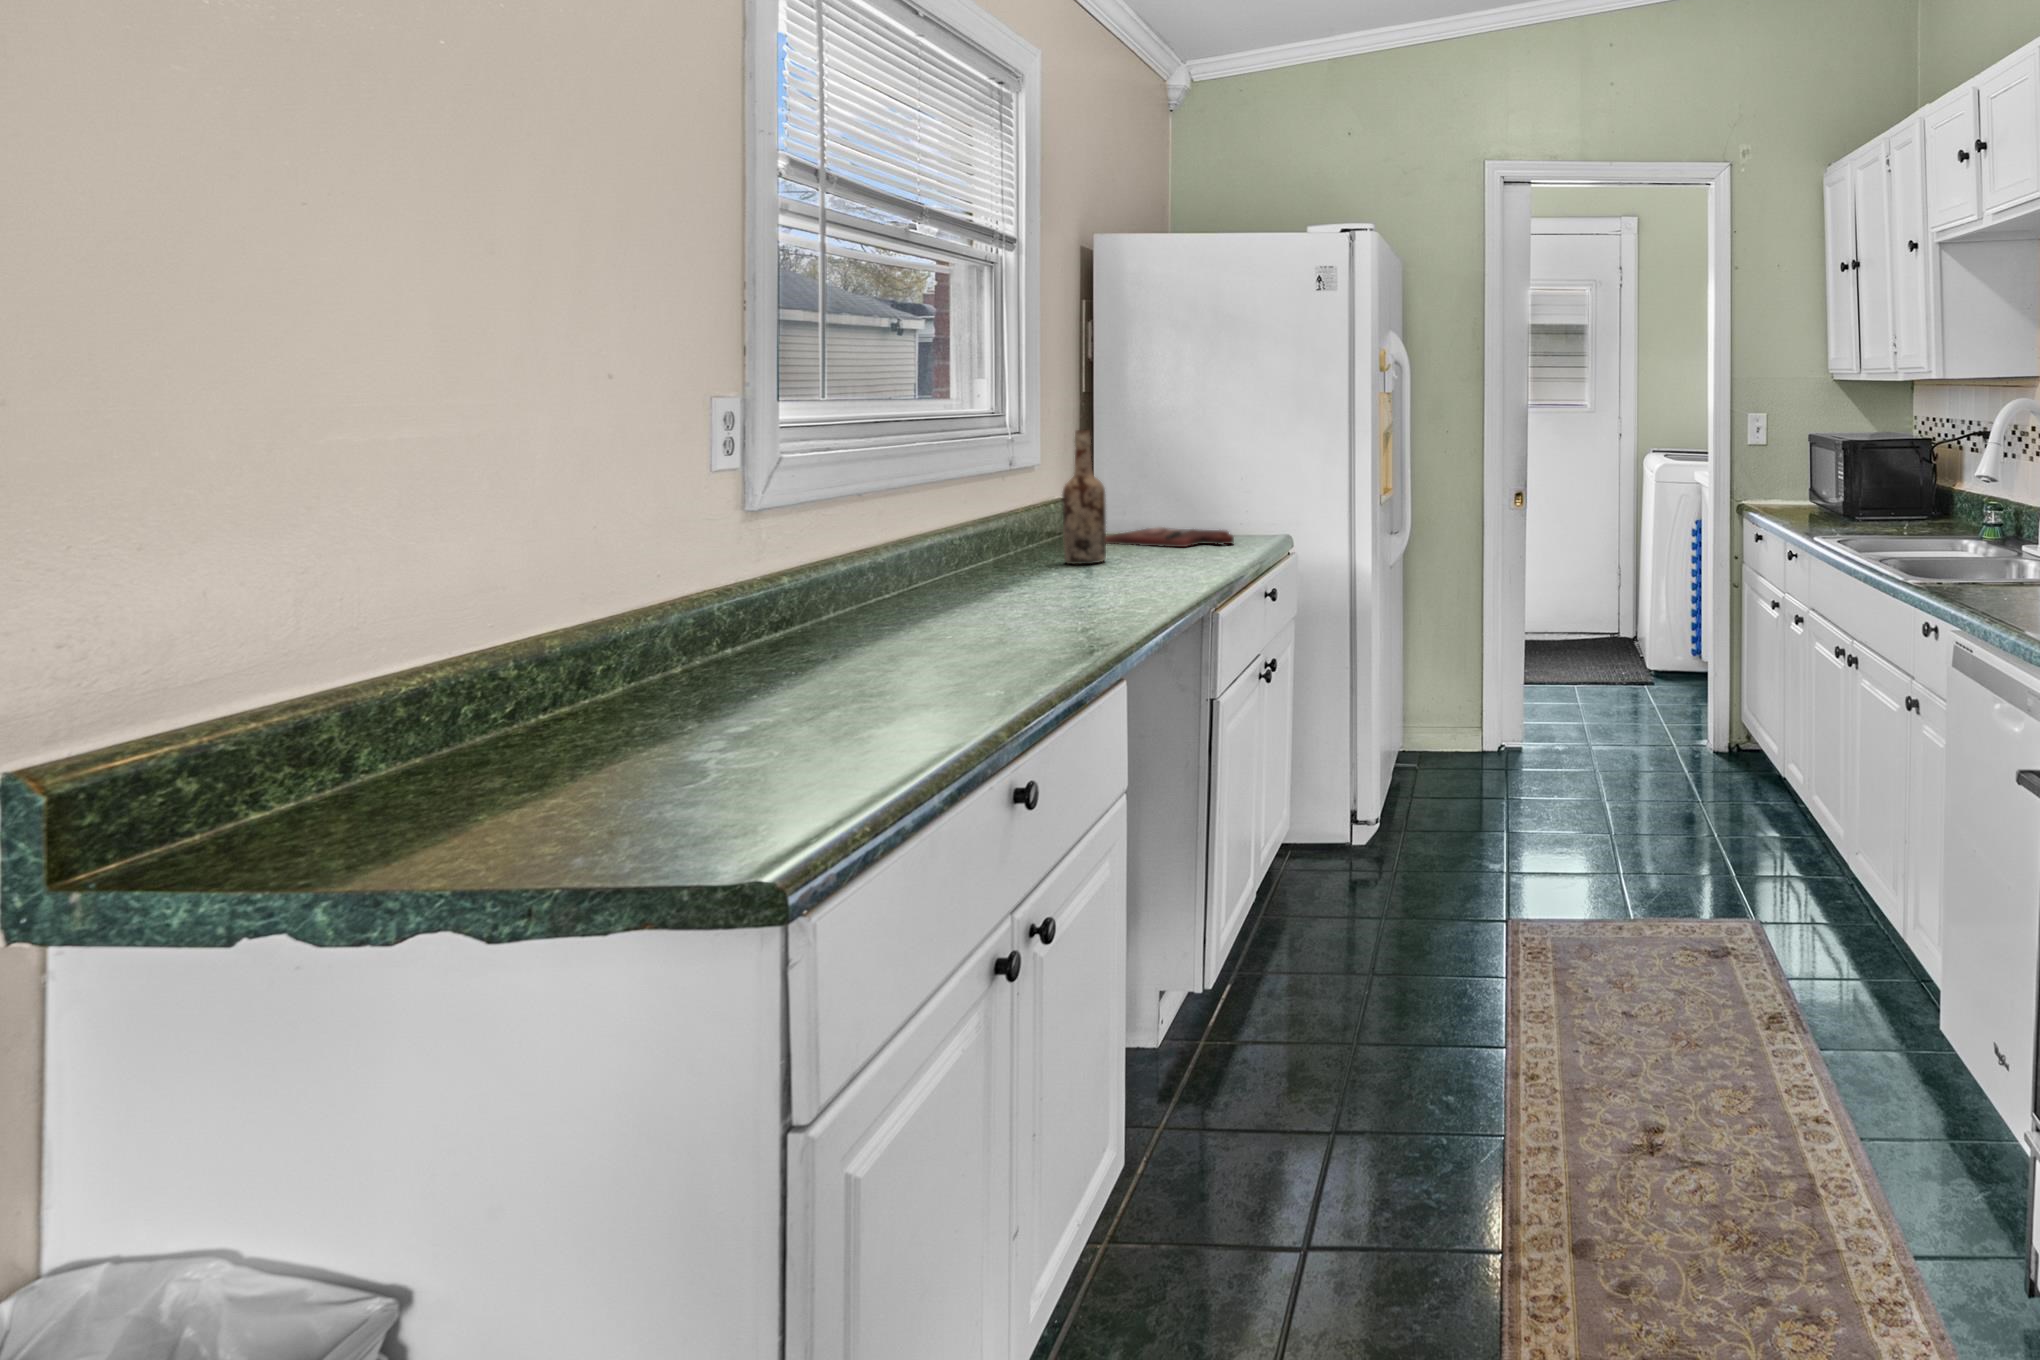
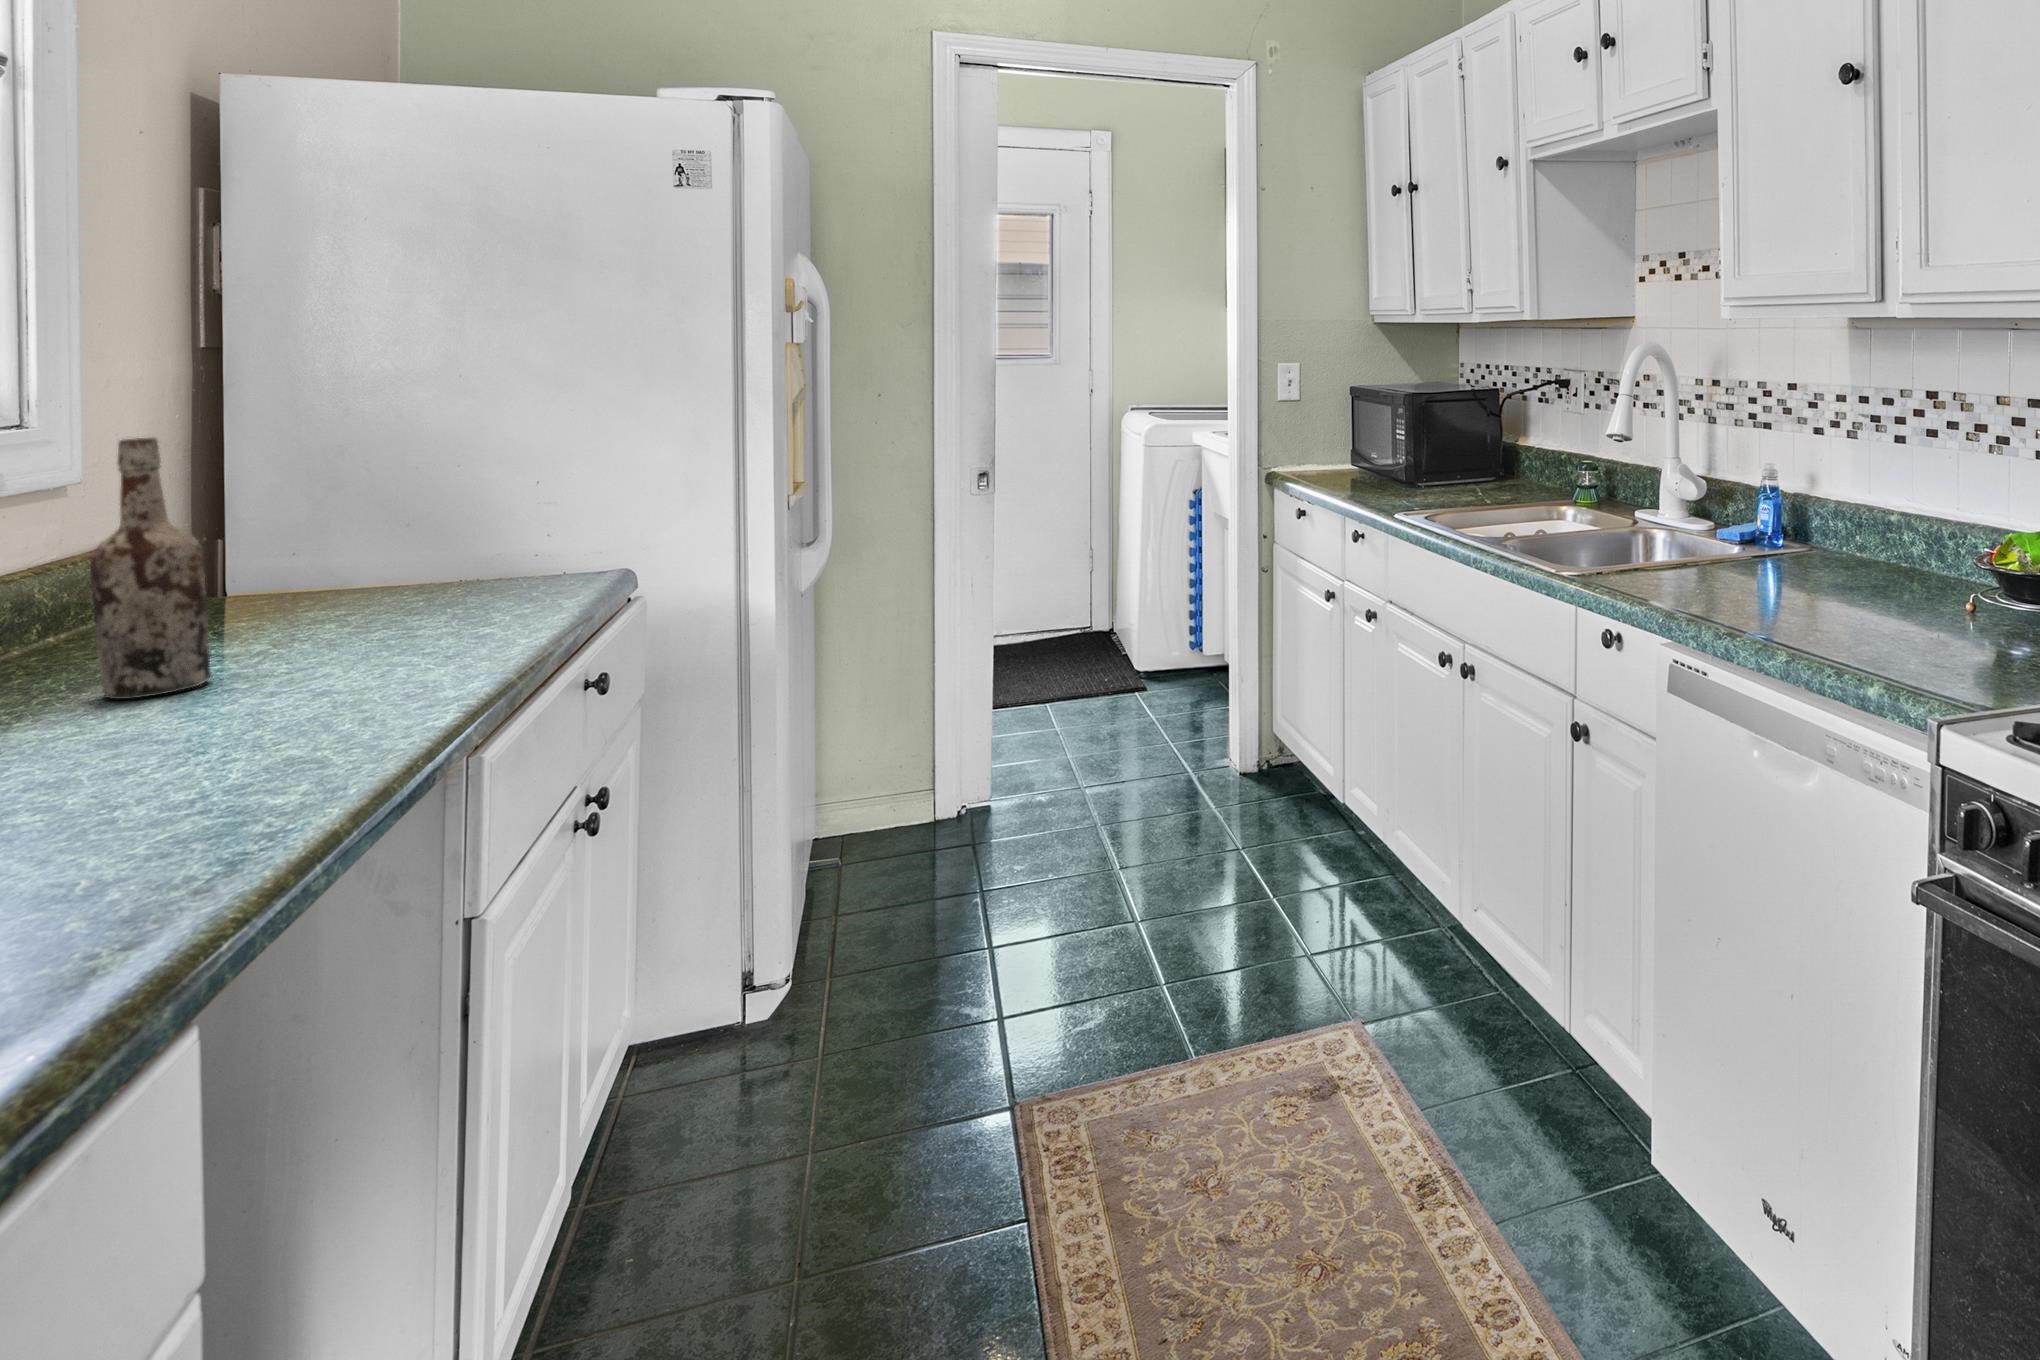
cutting board: present [1106,527,1234,547] -> none [223,586,510,633]

